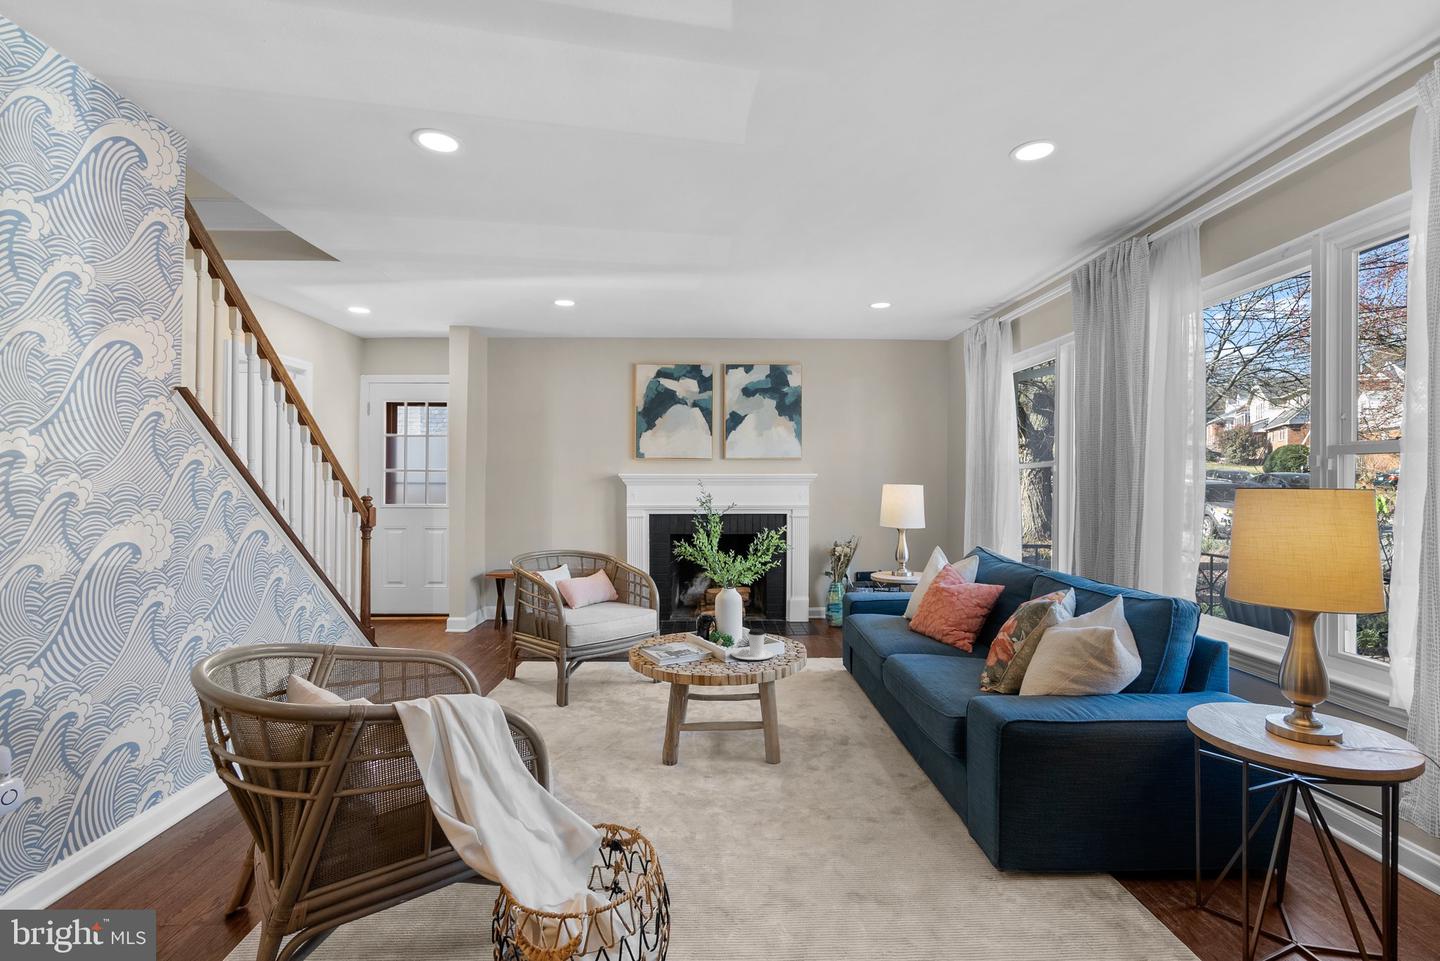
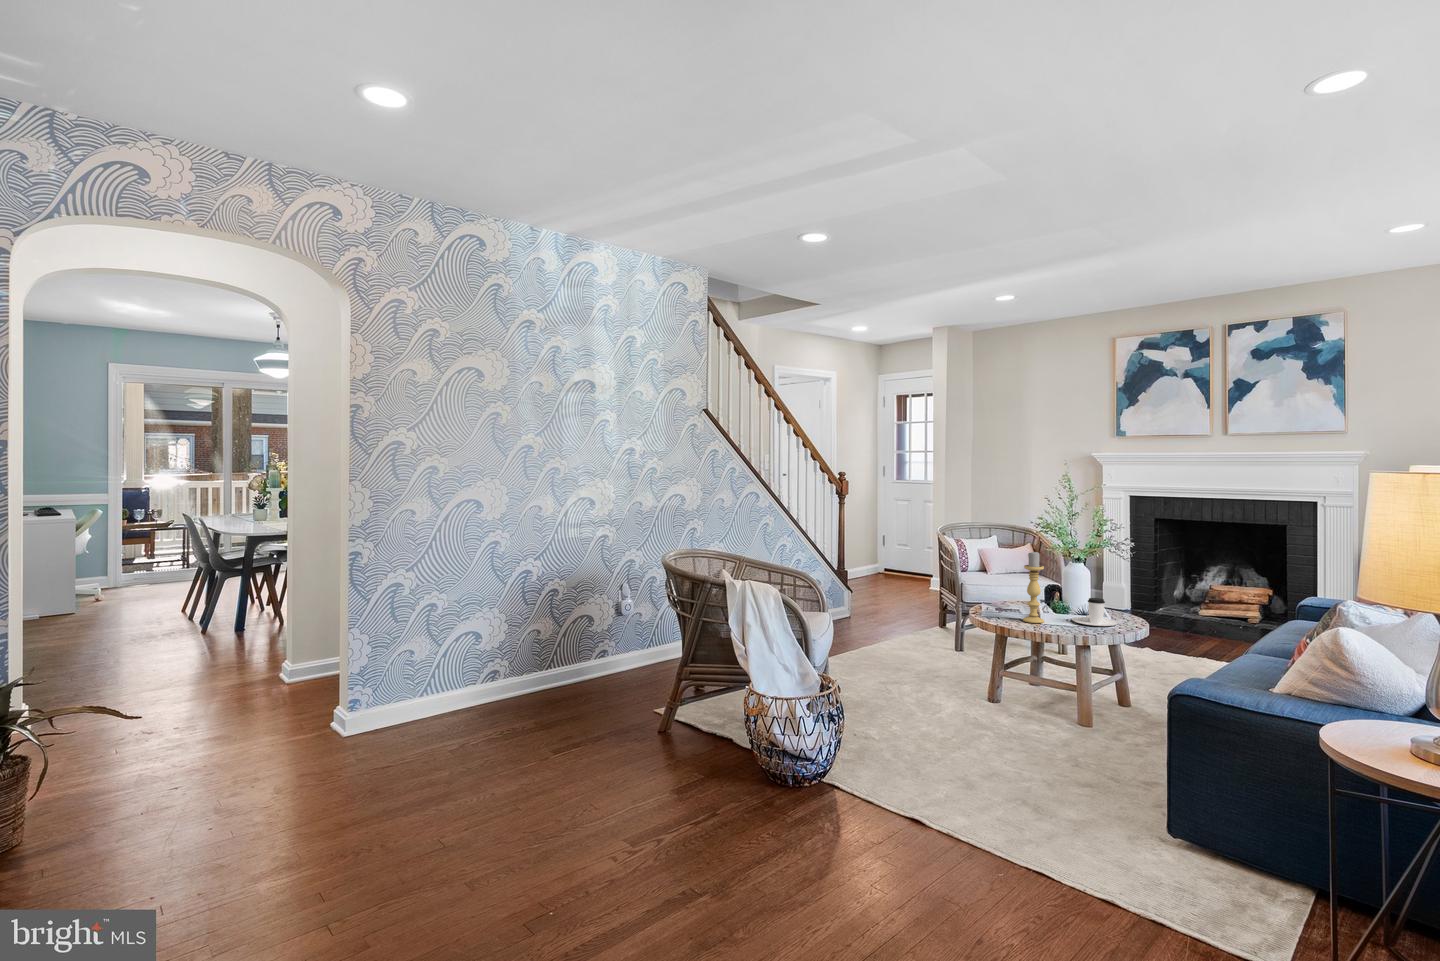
candle holder: none [690,585,712,669] -> present [1023,552,1044,623]

